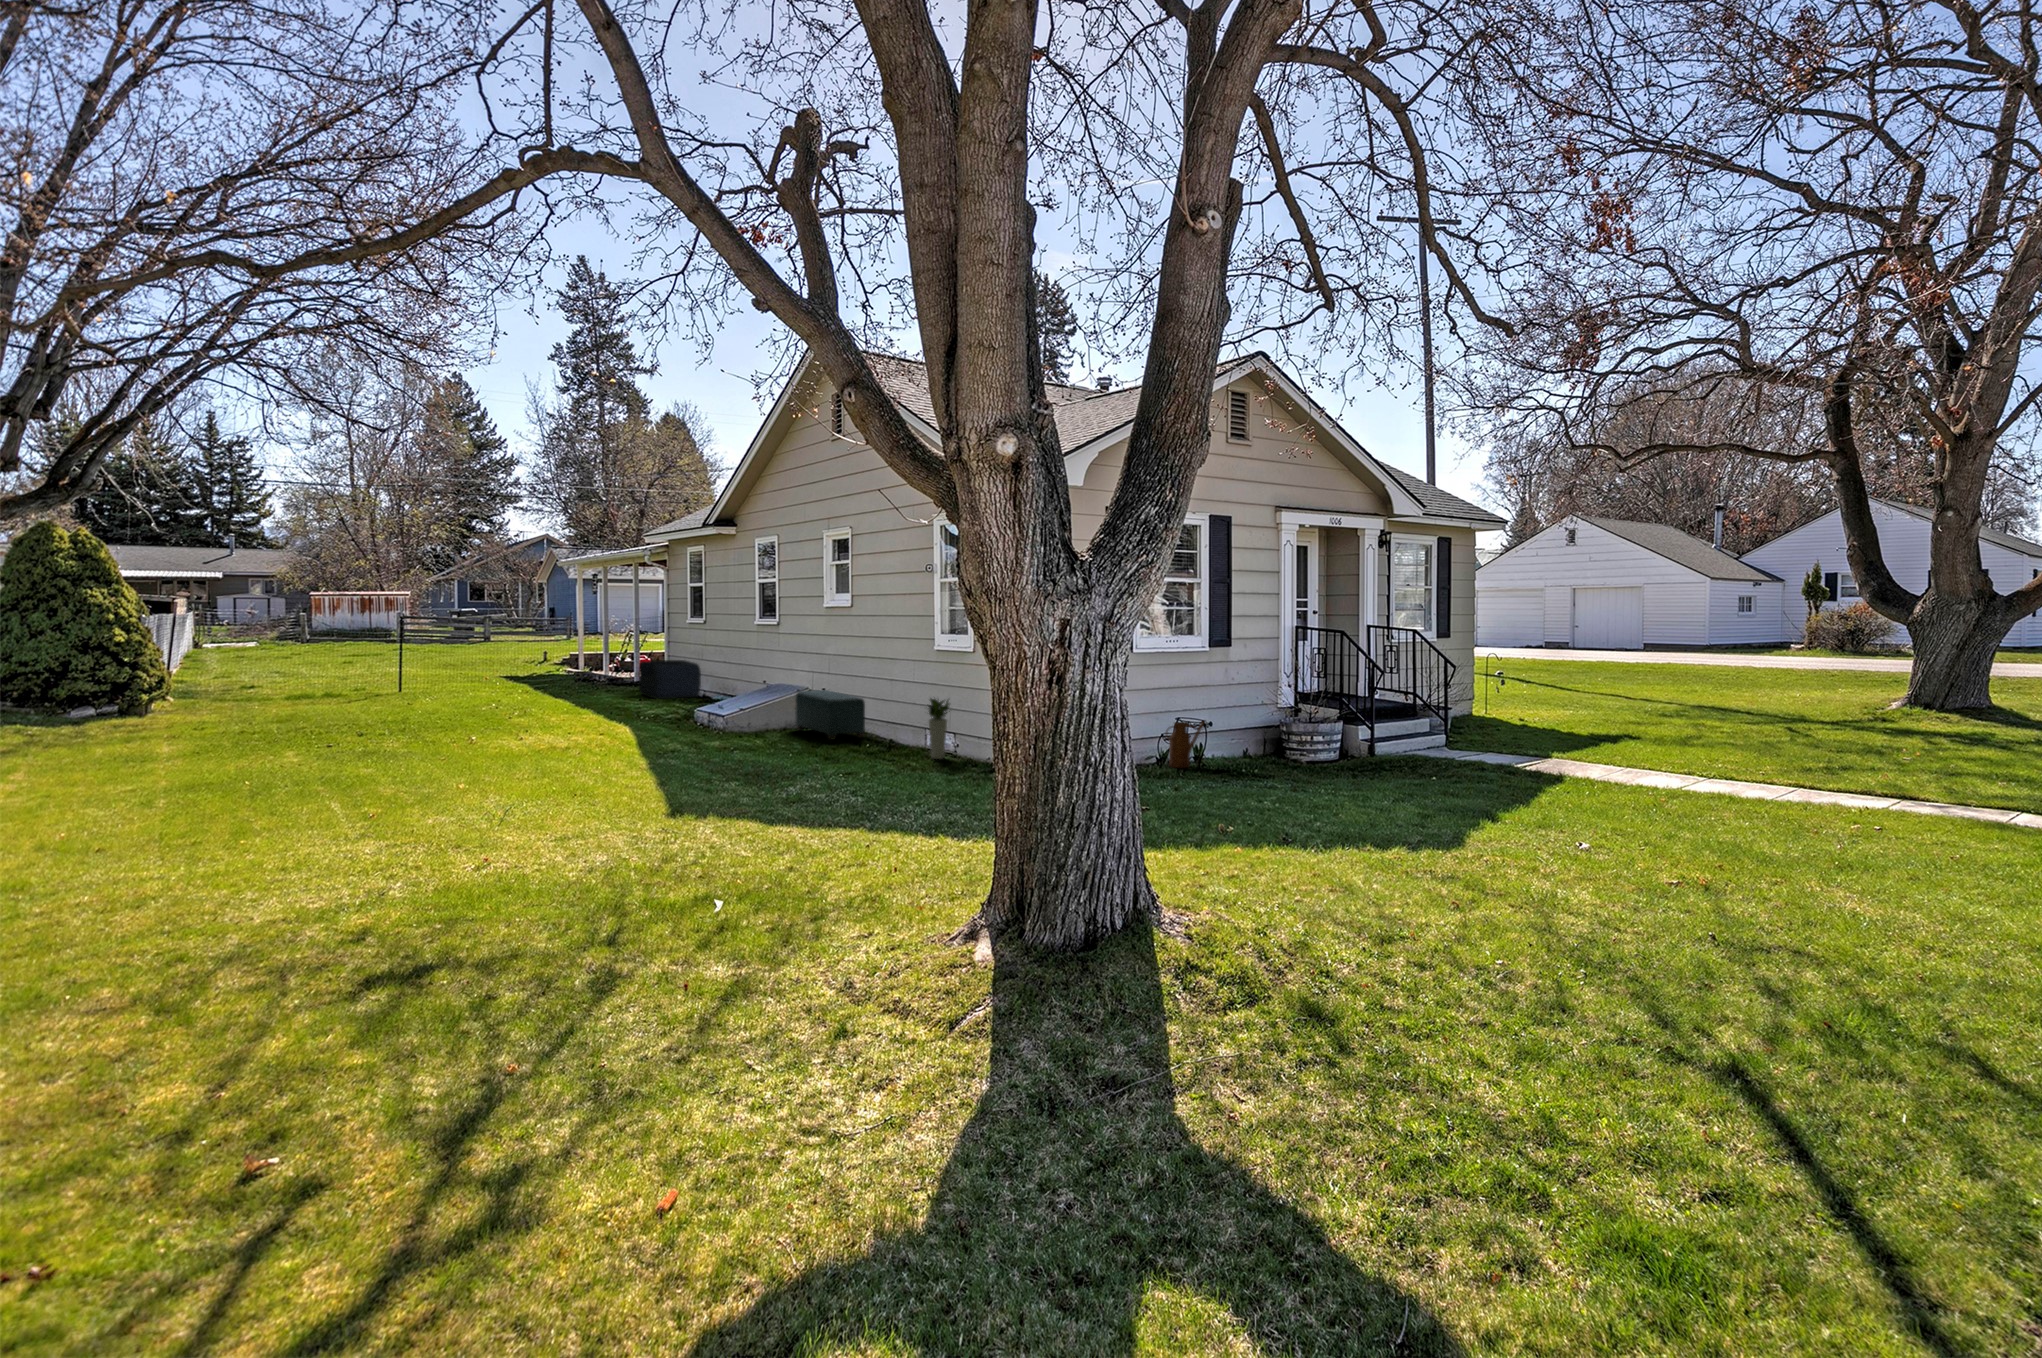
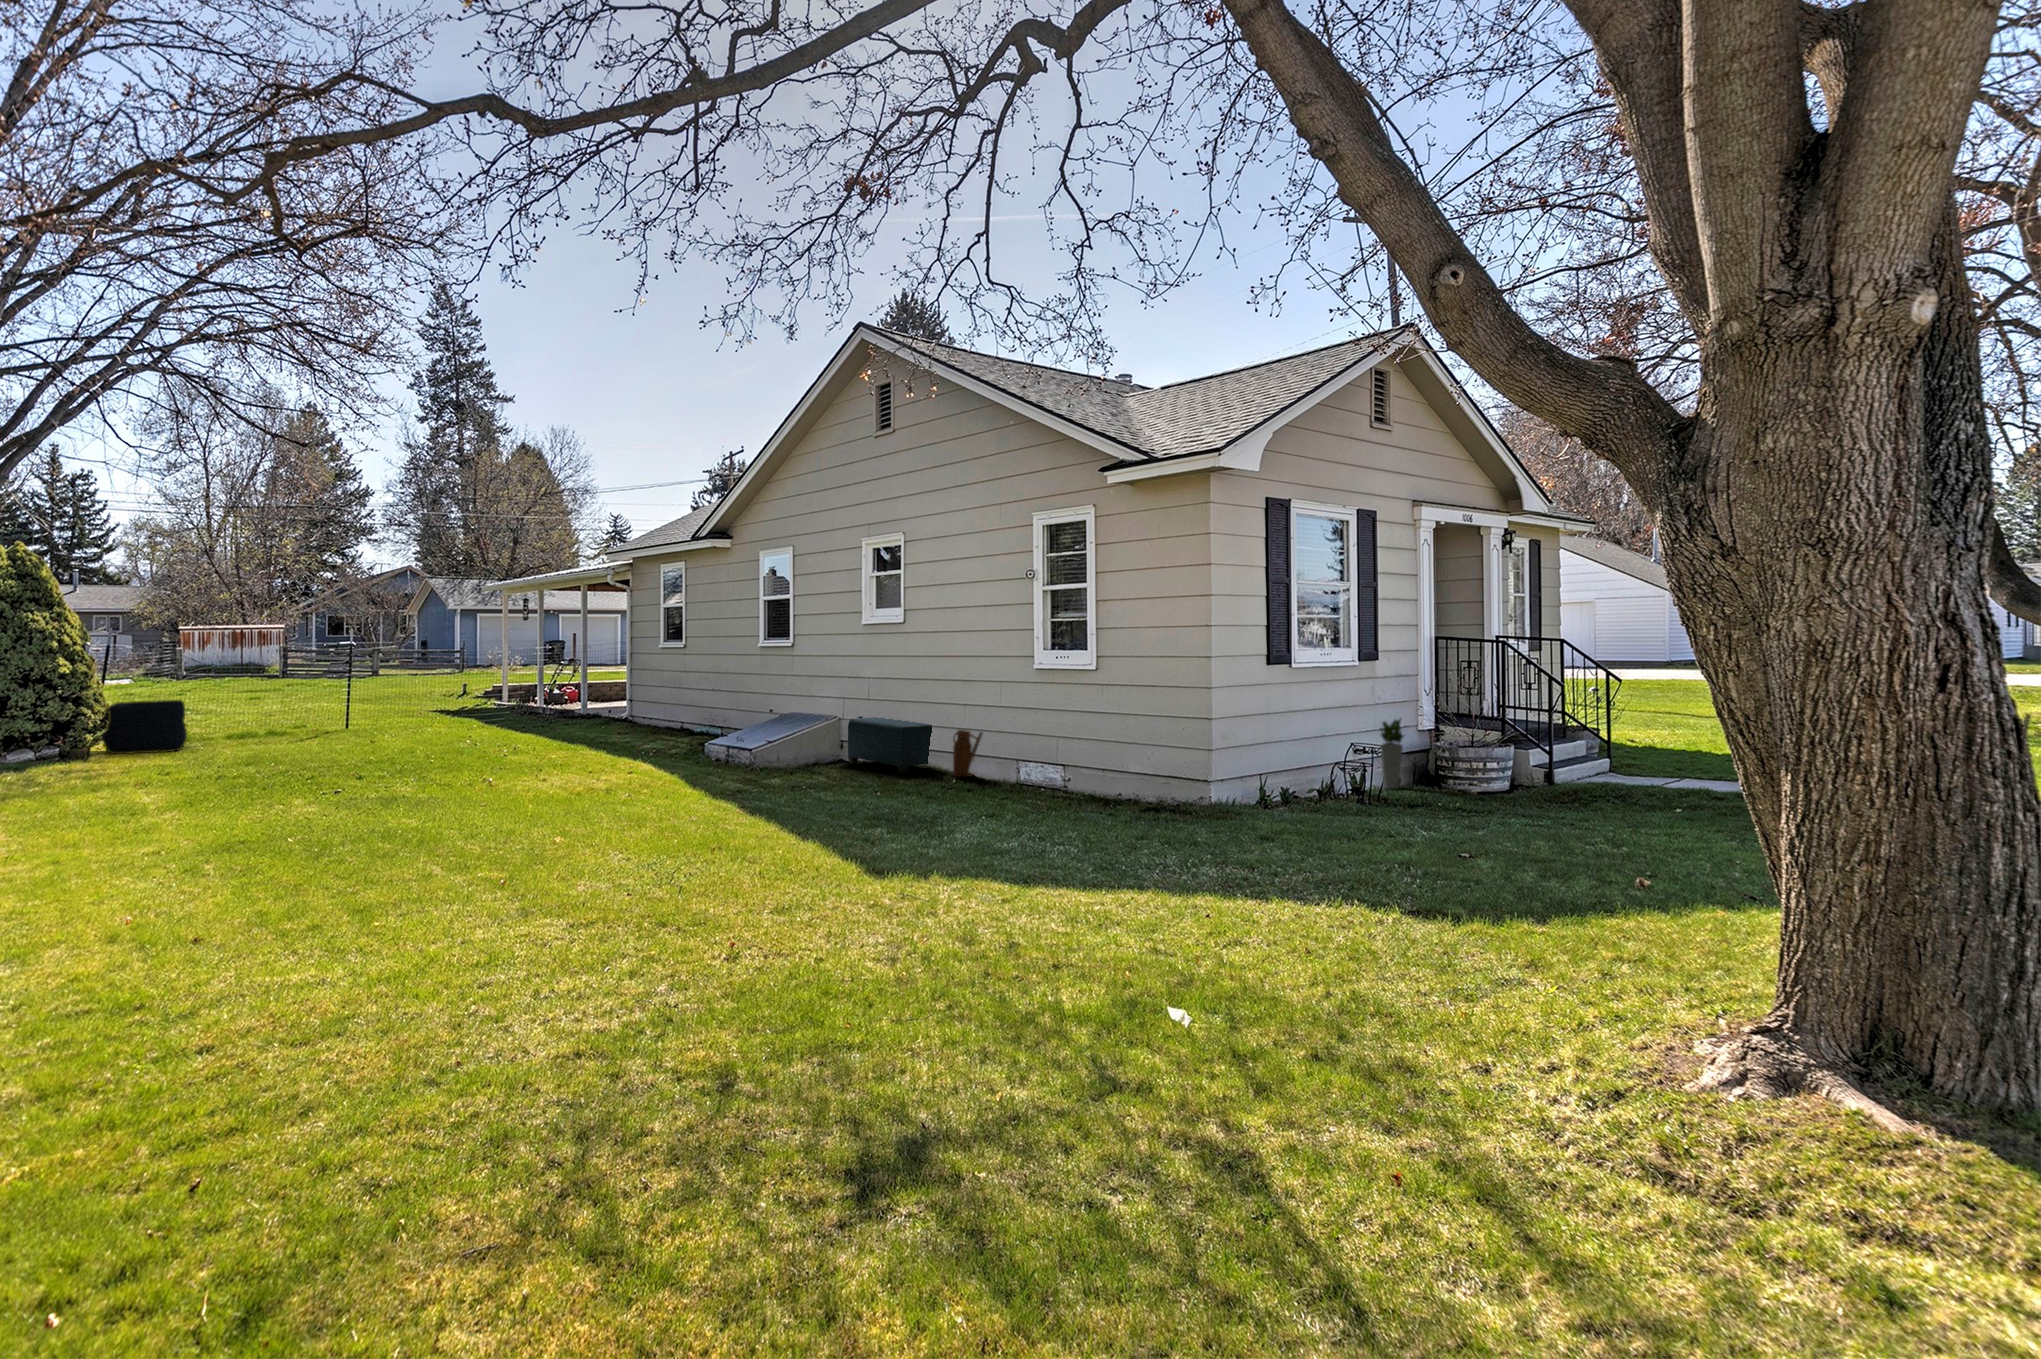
armchair: present [639,660,701,699] -> present [102,700,187,754]
planter: present [928,698,950,759] -> present [1381,720,1404,789]
watering can: present [1166,722,1204,768] -> present [953,730,982,777]

